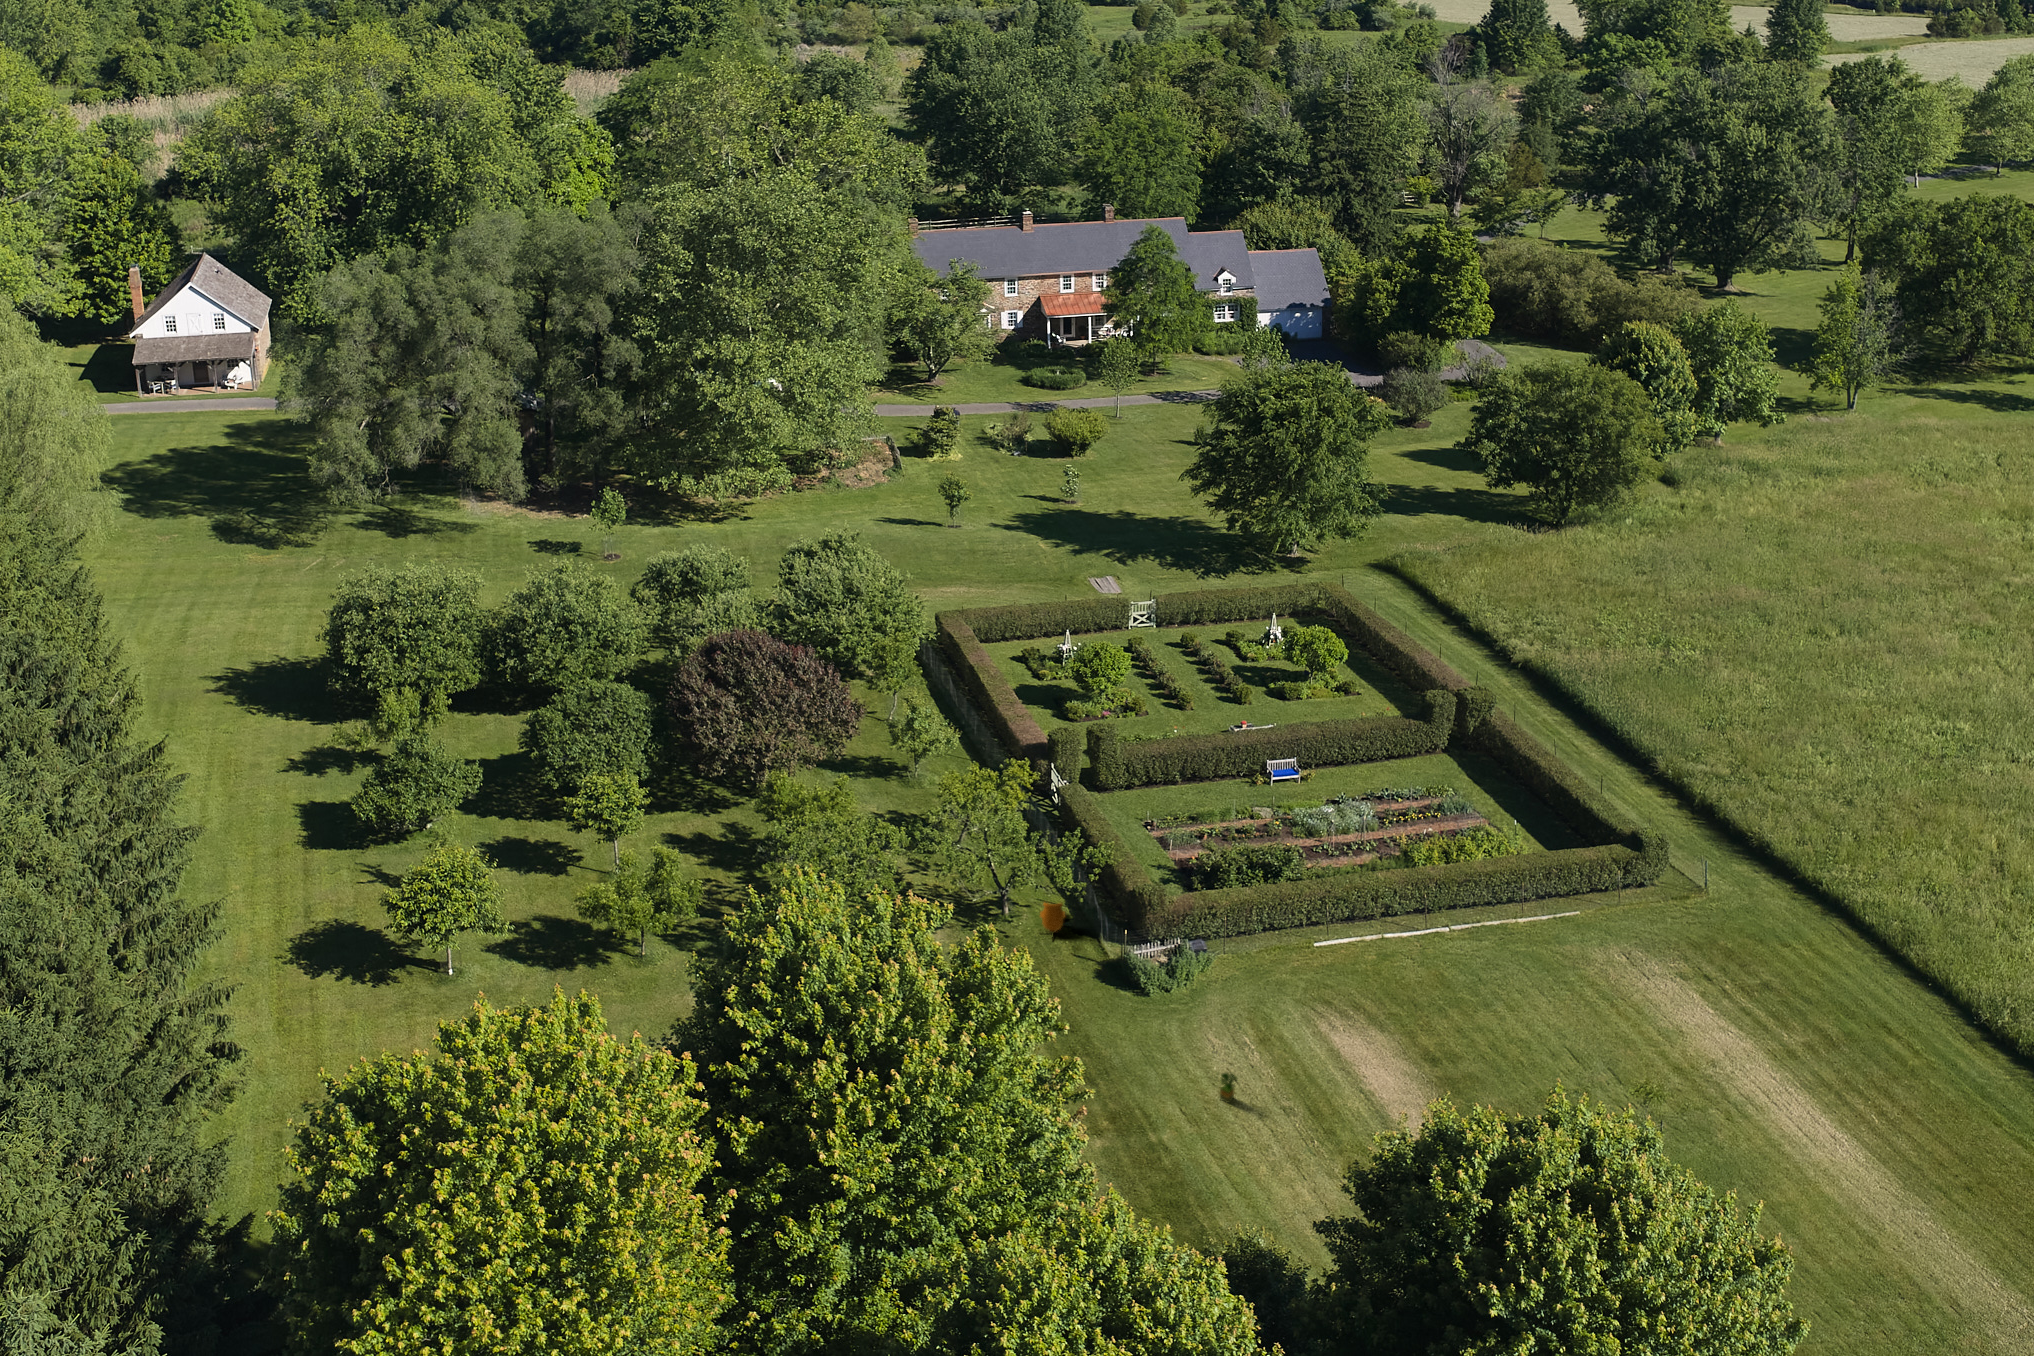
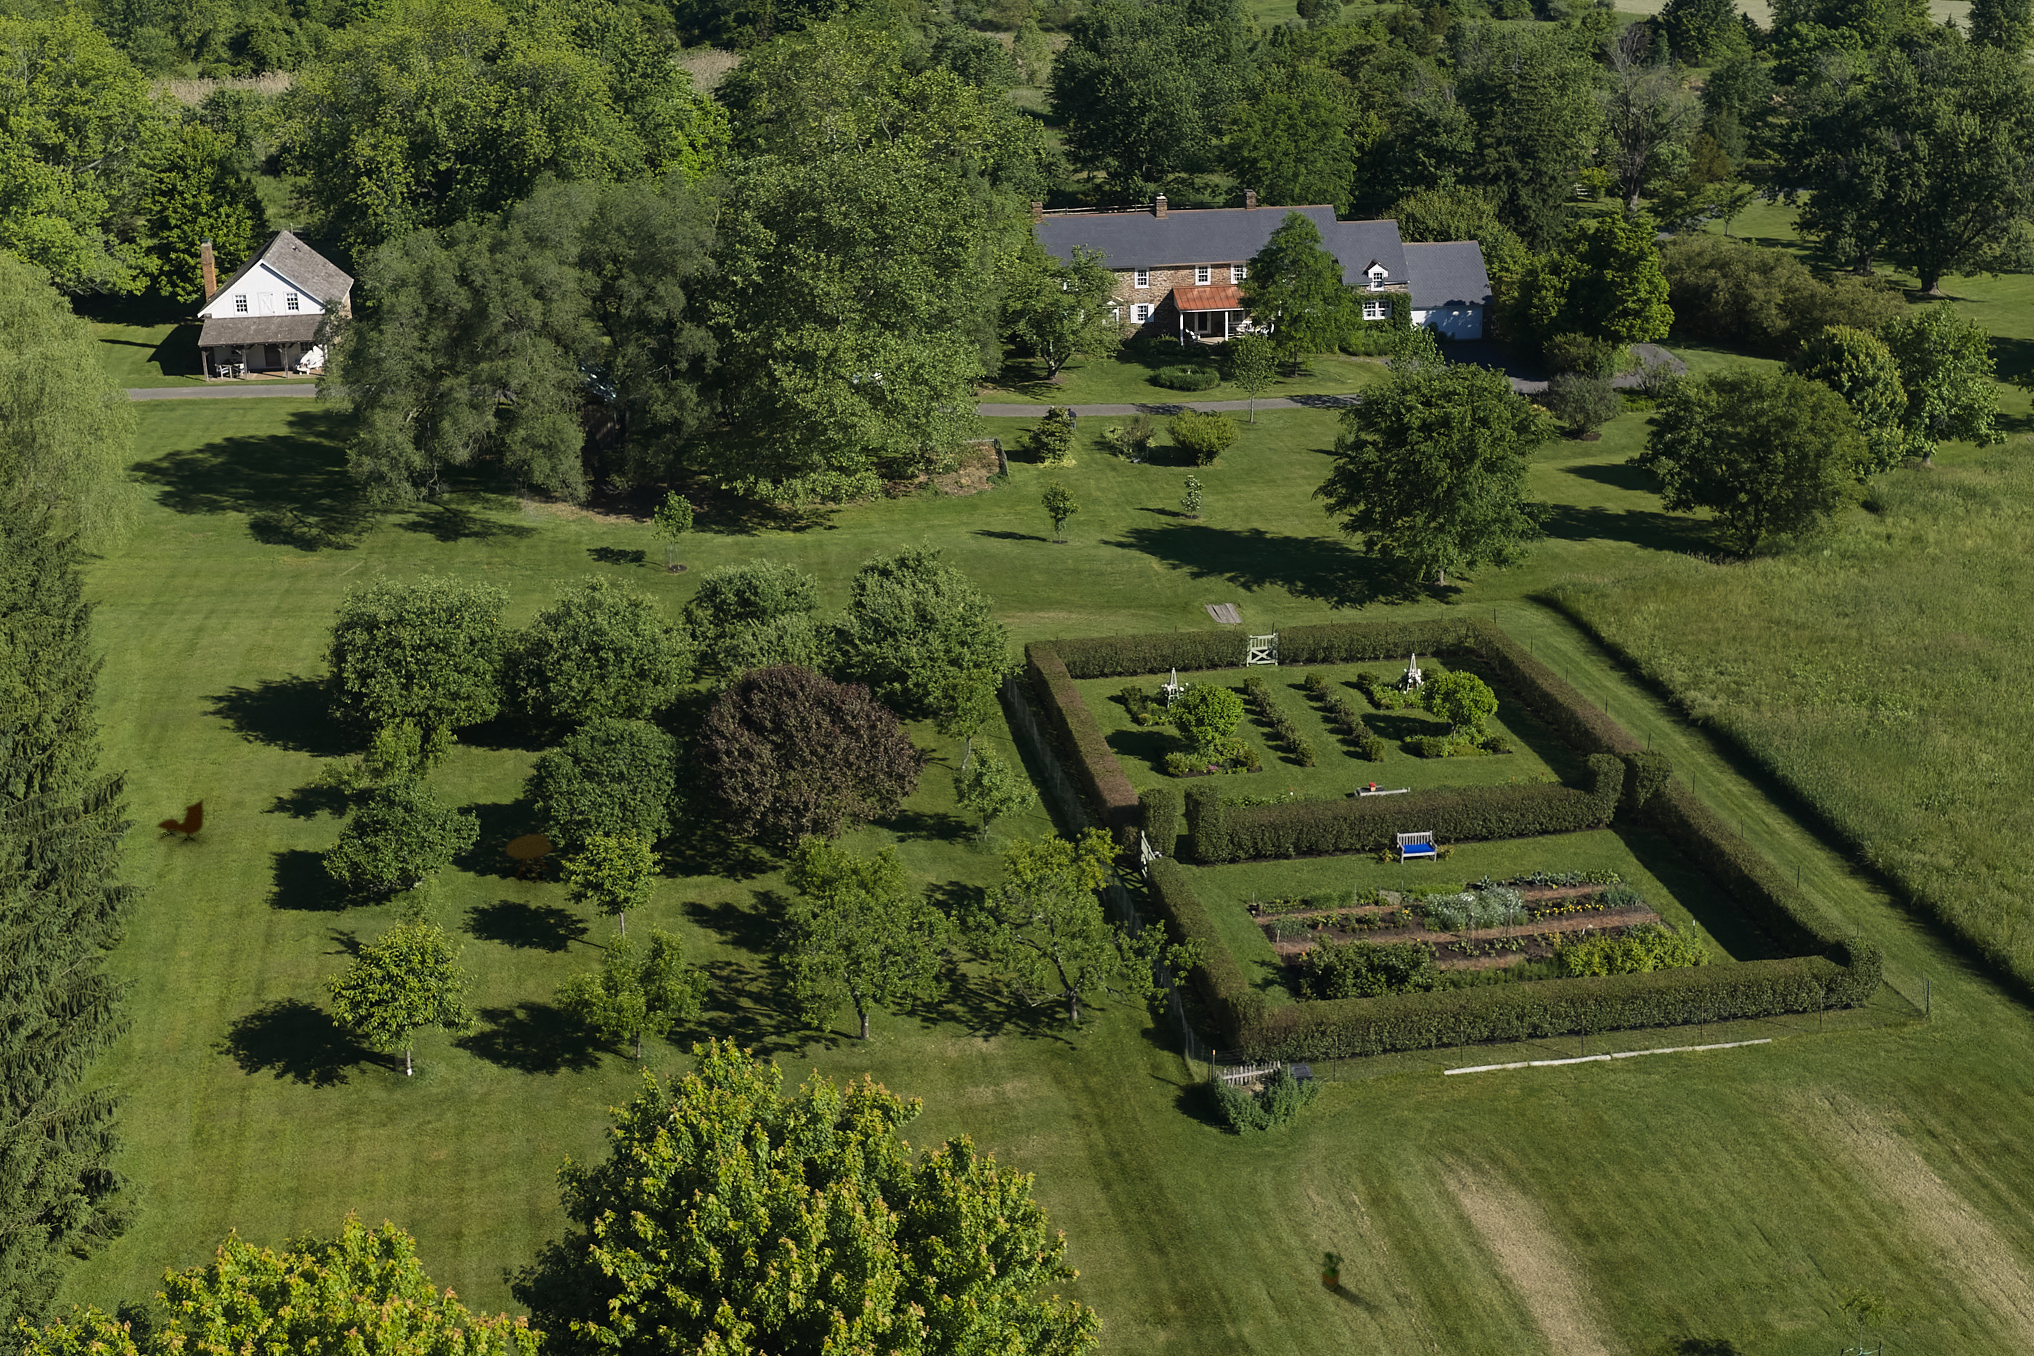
round table: none [504,782,546,822] -> present [506,834,553,877]
lounge chair: present [1040,903,1066,935] -> present [158,800,204,841]

